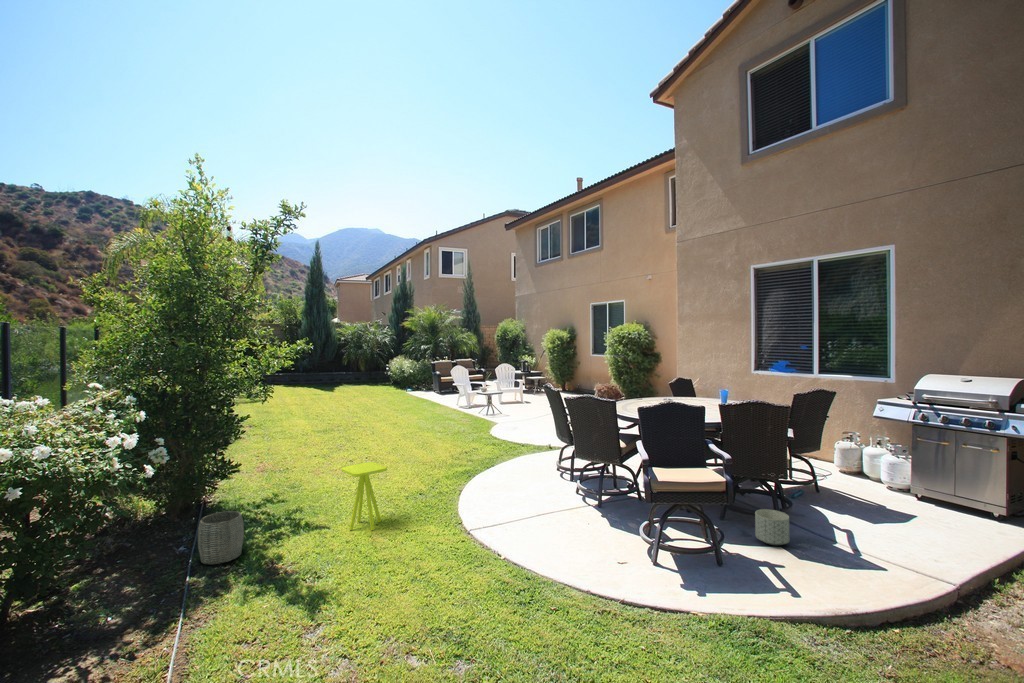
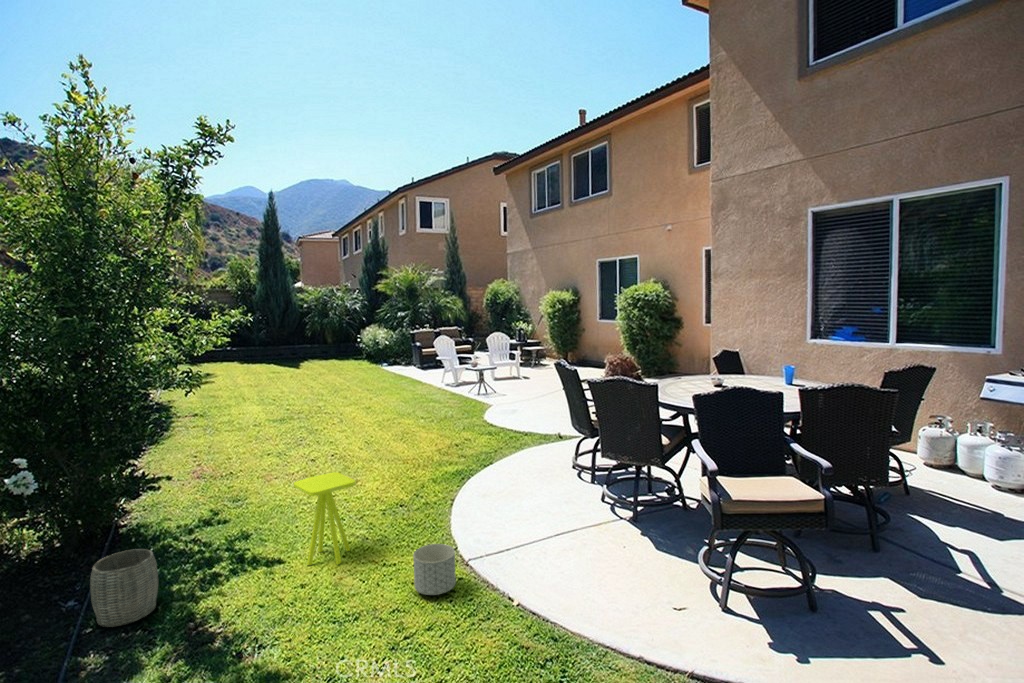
planter: present [755,509,789,546] -> present [413,544,456,595]

